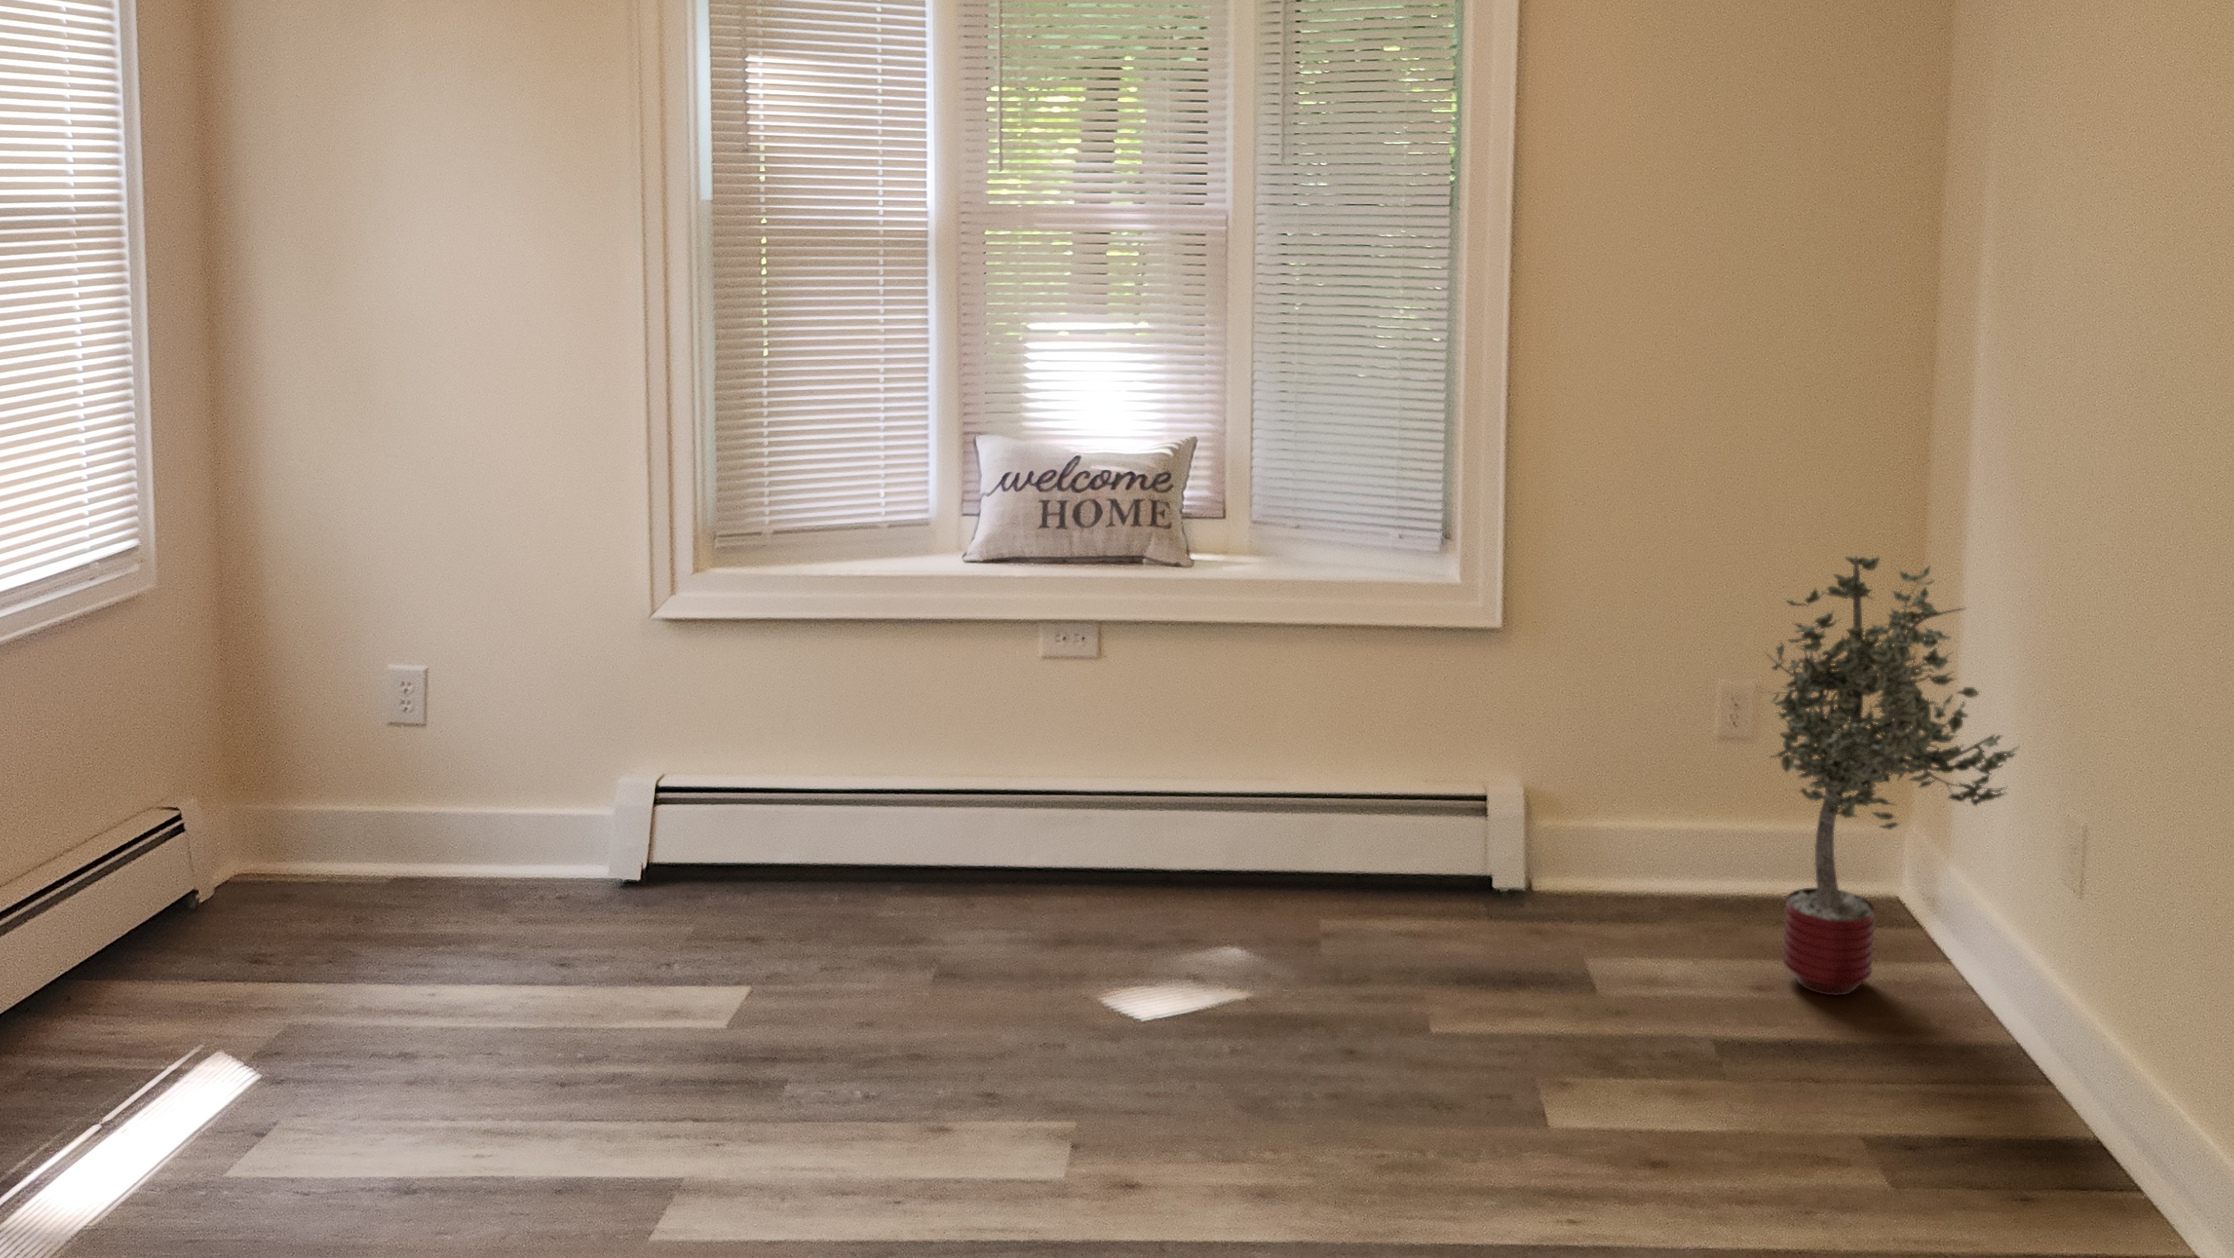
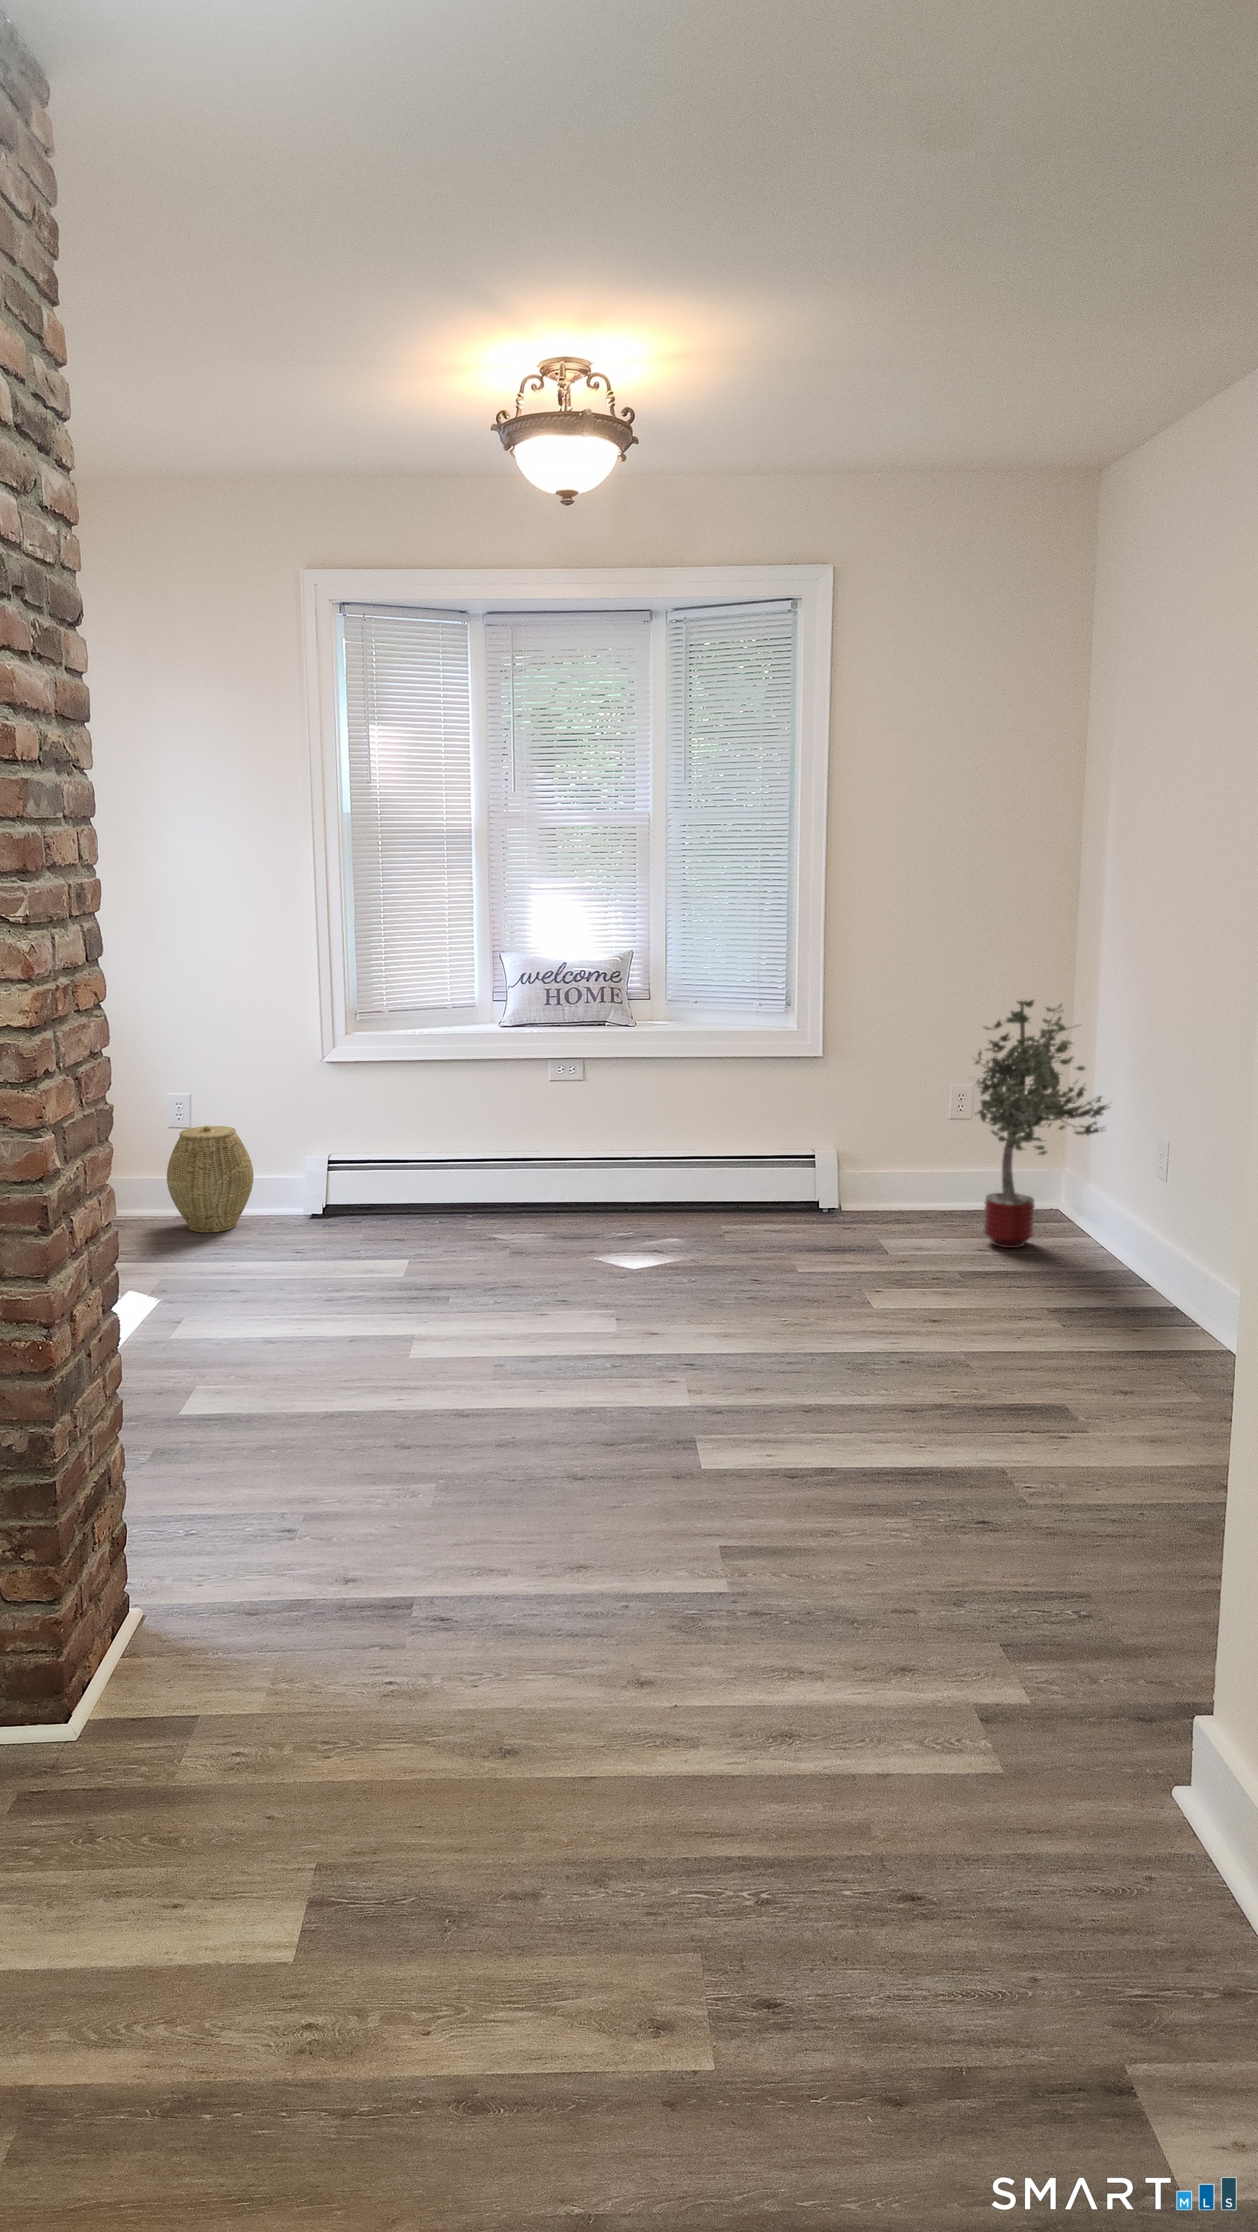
woven basket: none [357,724,518,917] -> present [167,1126,254,1232]

